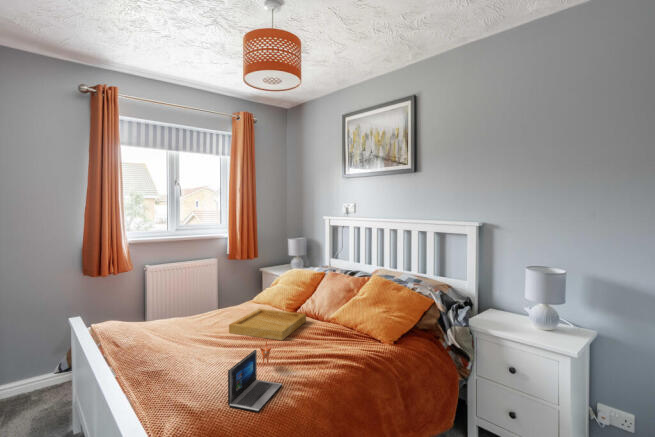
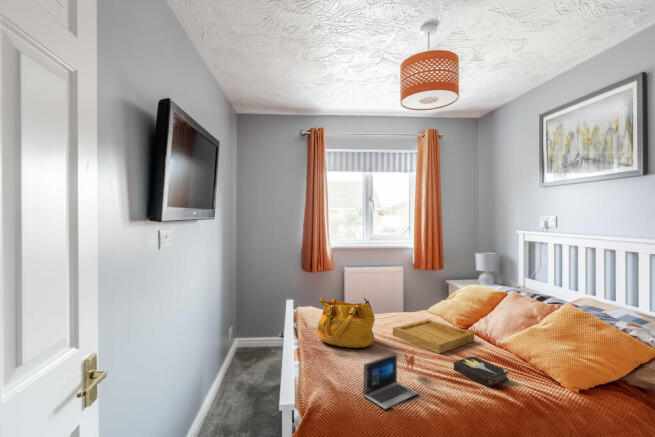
handbag: none [138,297,214,360] -> present [317,298,375,348]
hardback book: none [301,334,347,359] -> present [454,355,509,387]

